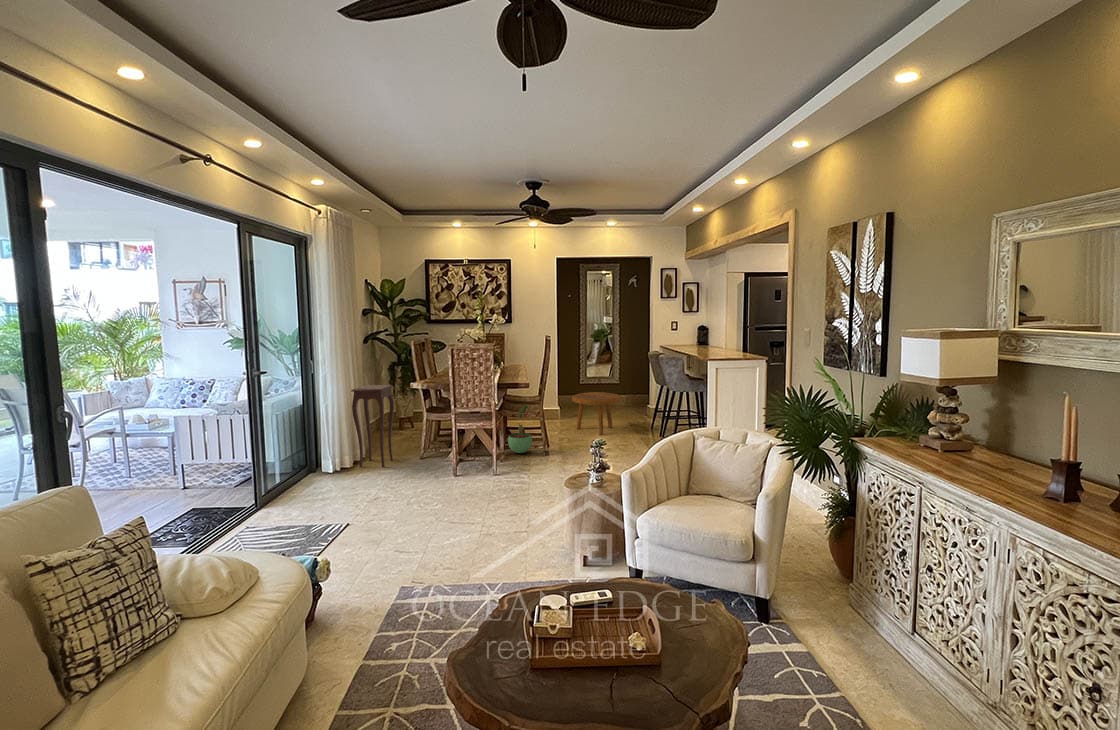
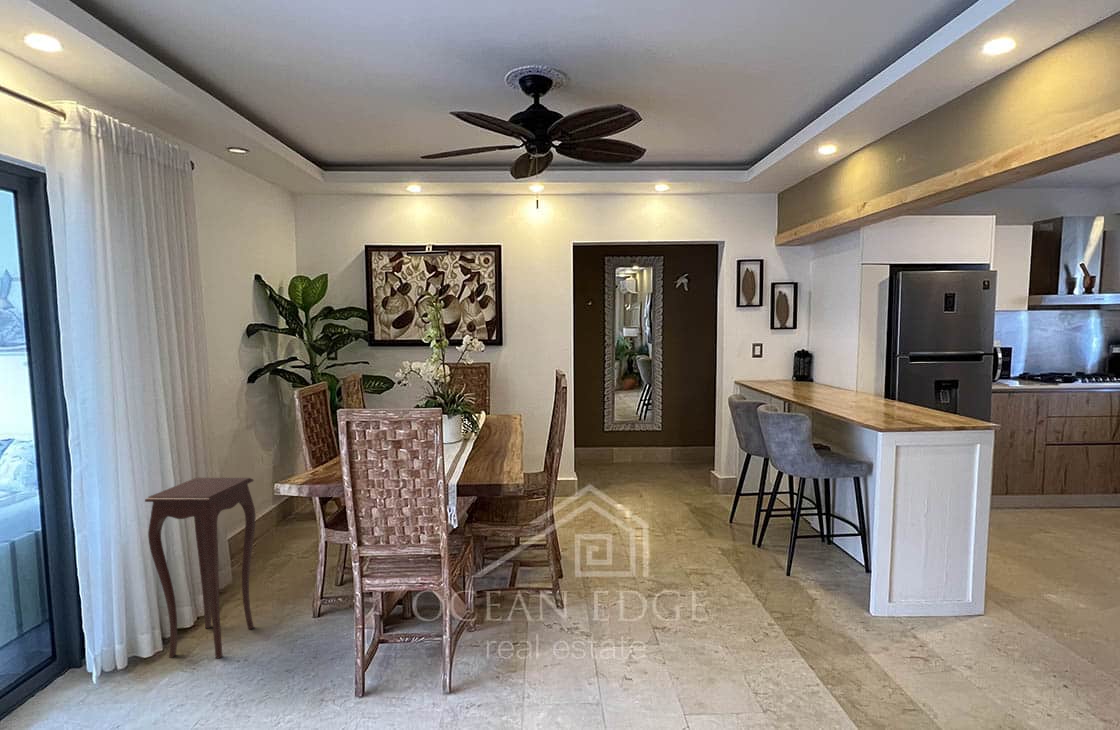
footstool: present [572,392,621,435] -> none [601,459,684,541]
potted plant: present [508,405,532,453] -> none [487,508,533,604]

